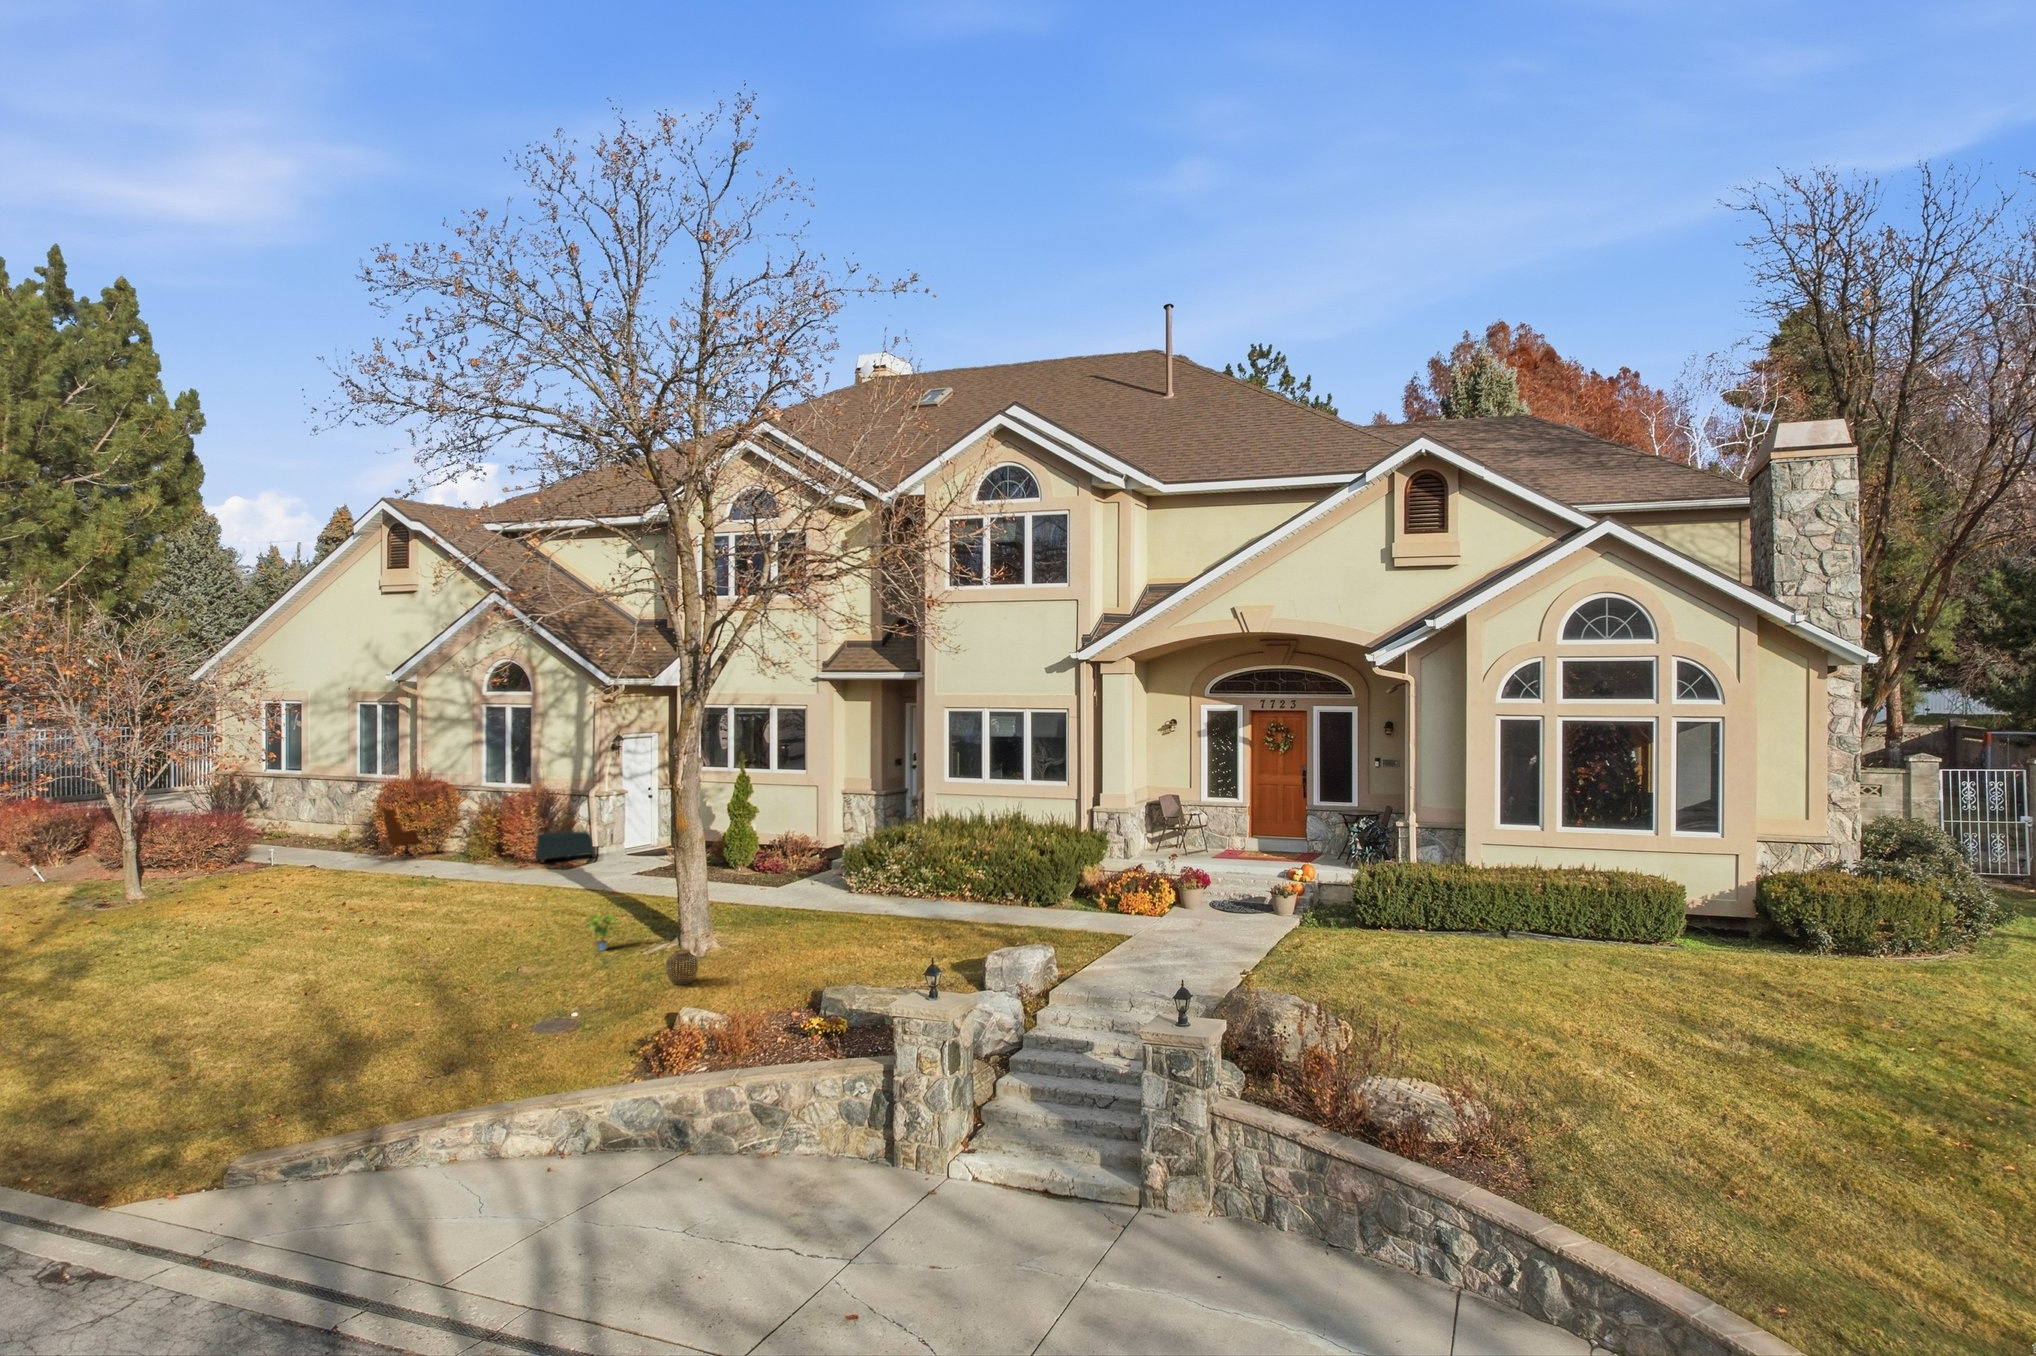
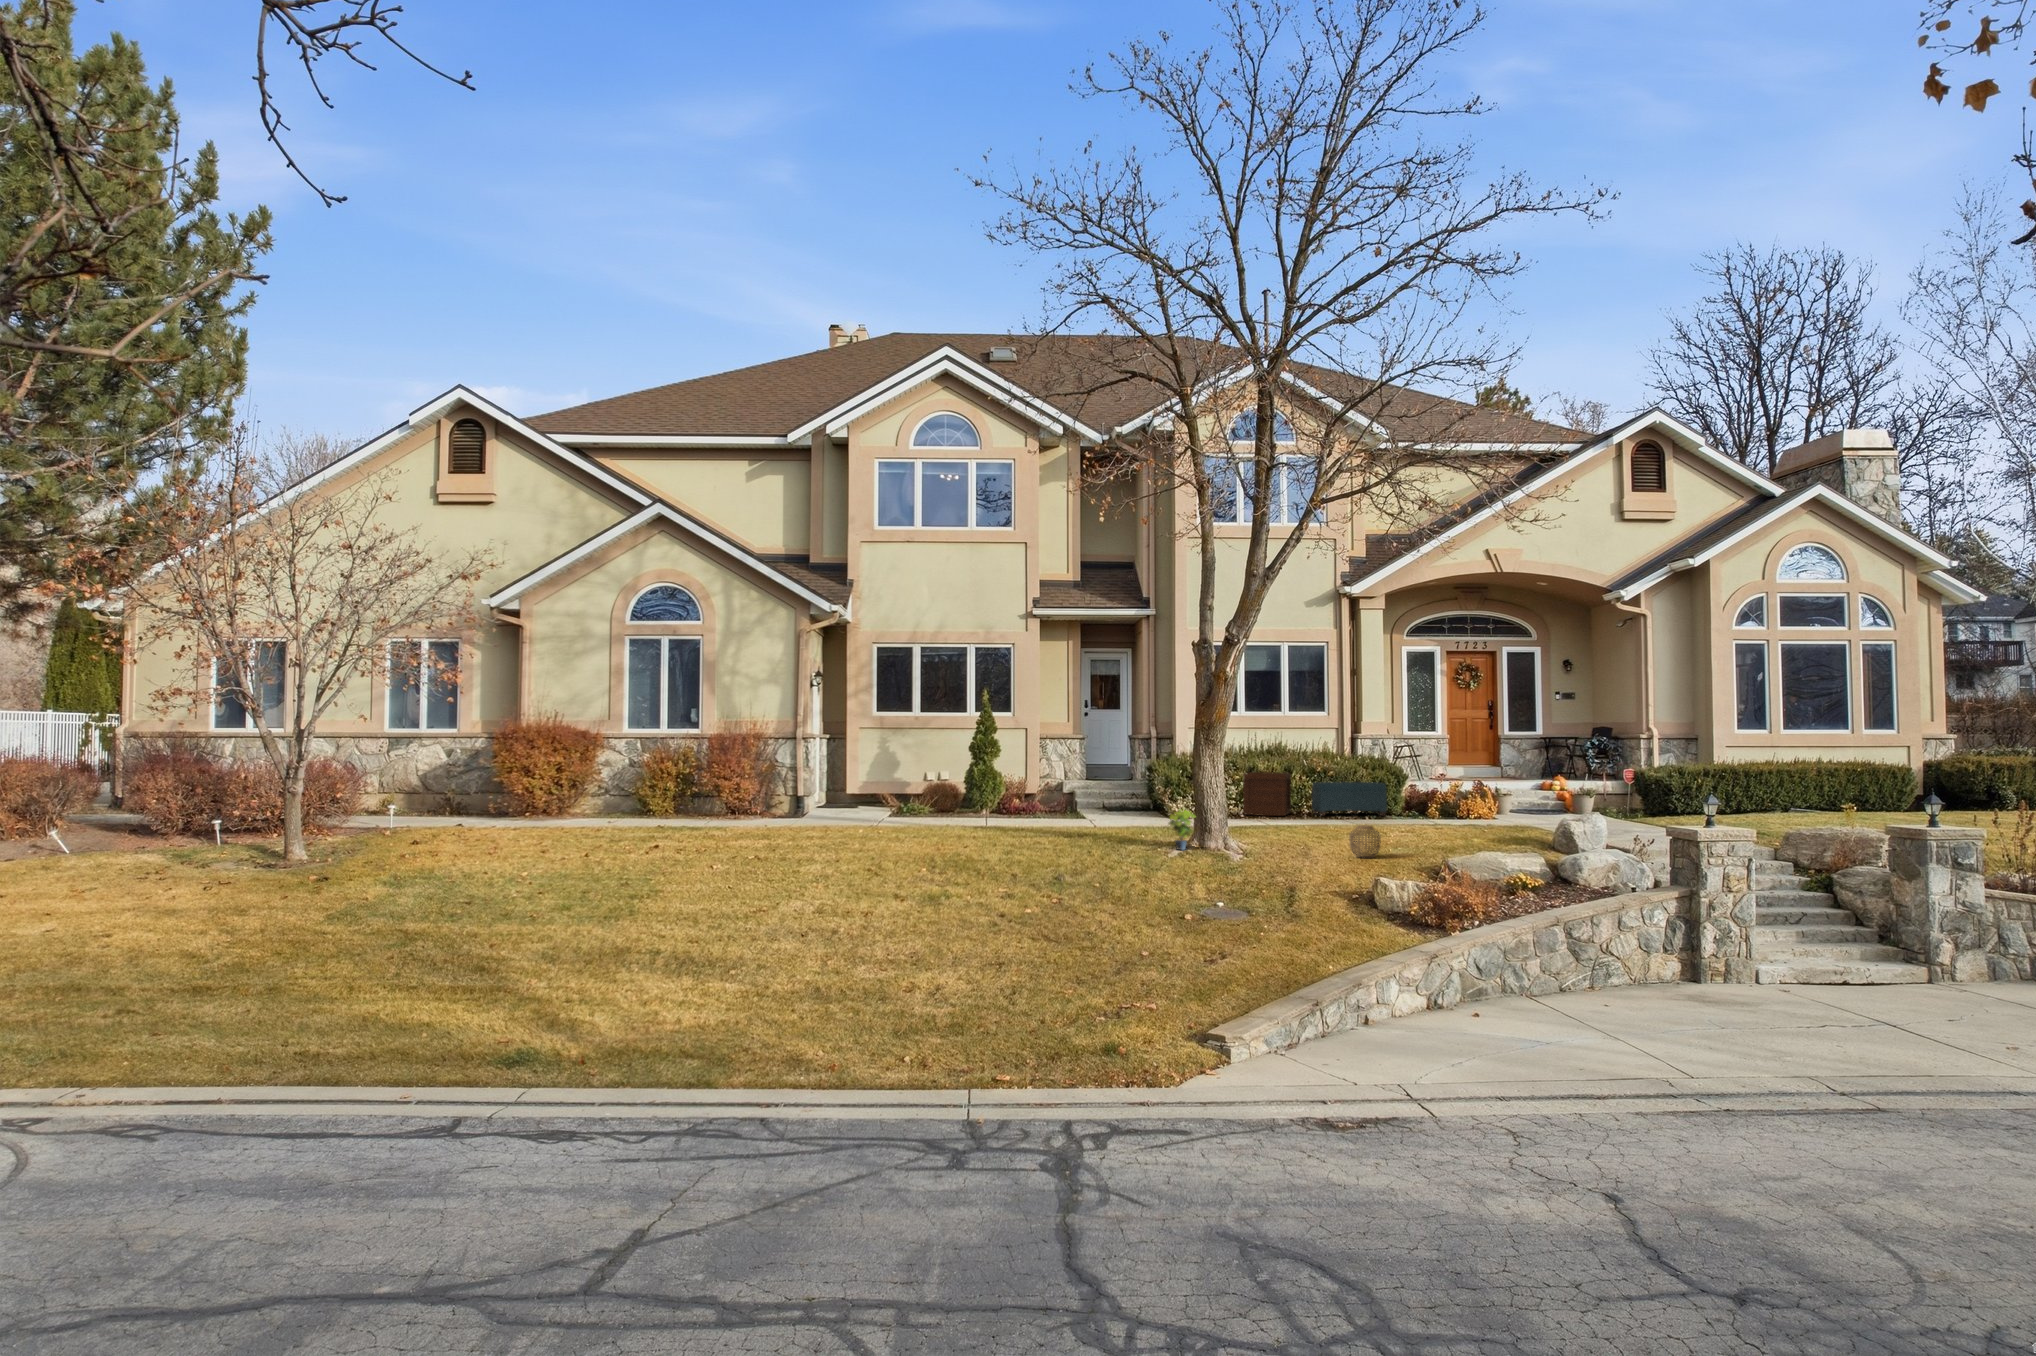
lounge chair: present [383,808,441,856] -> none [533,755,590,820]
bench: present [536,831,597,862] -> present [1312,782,1387,816]
wooden crate: none [867,850,925,900] -> present [1243,772,1291,816]

